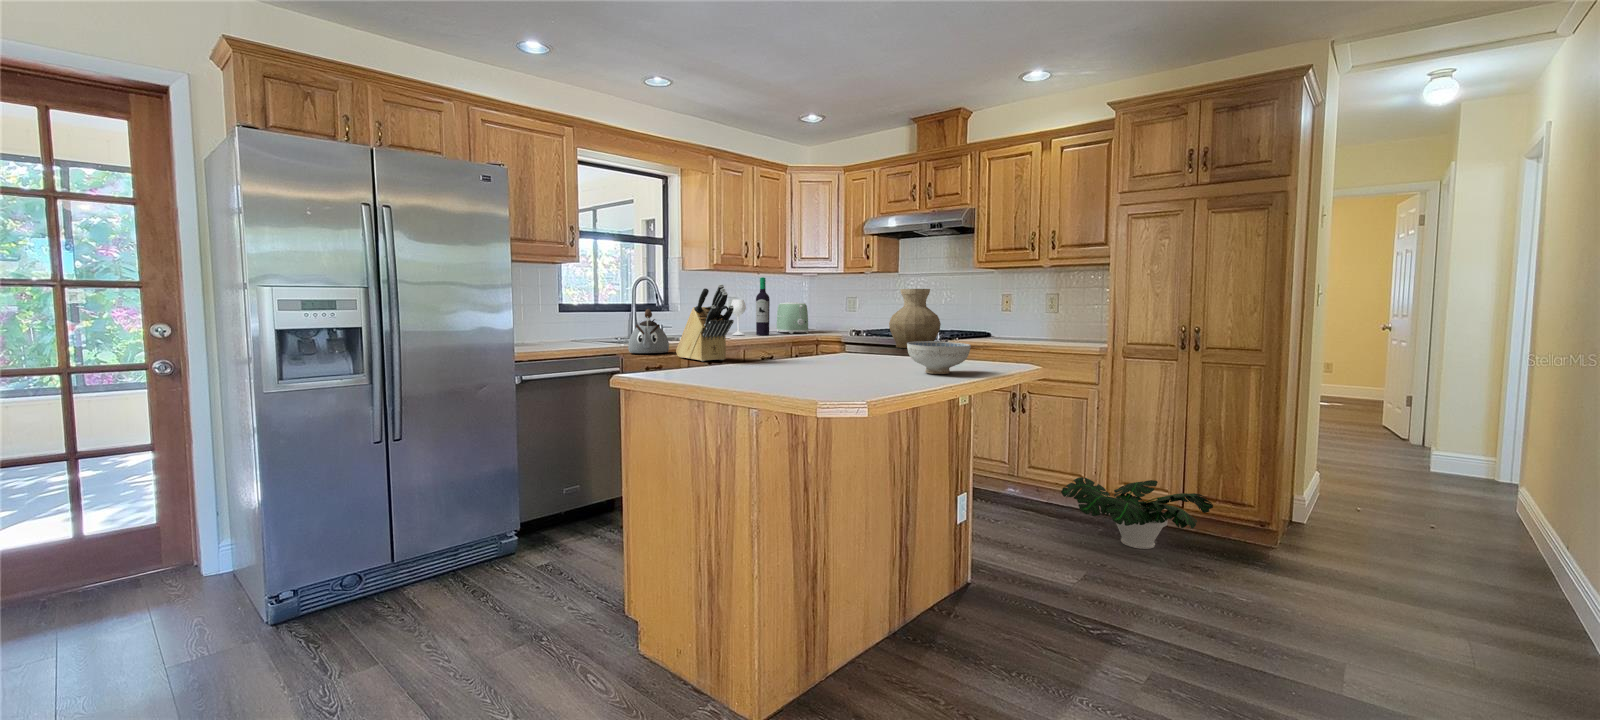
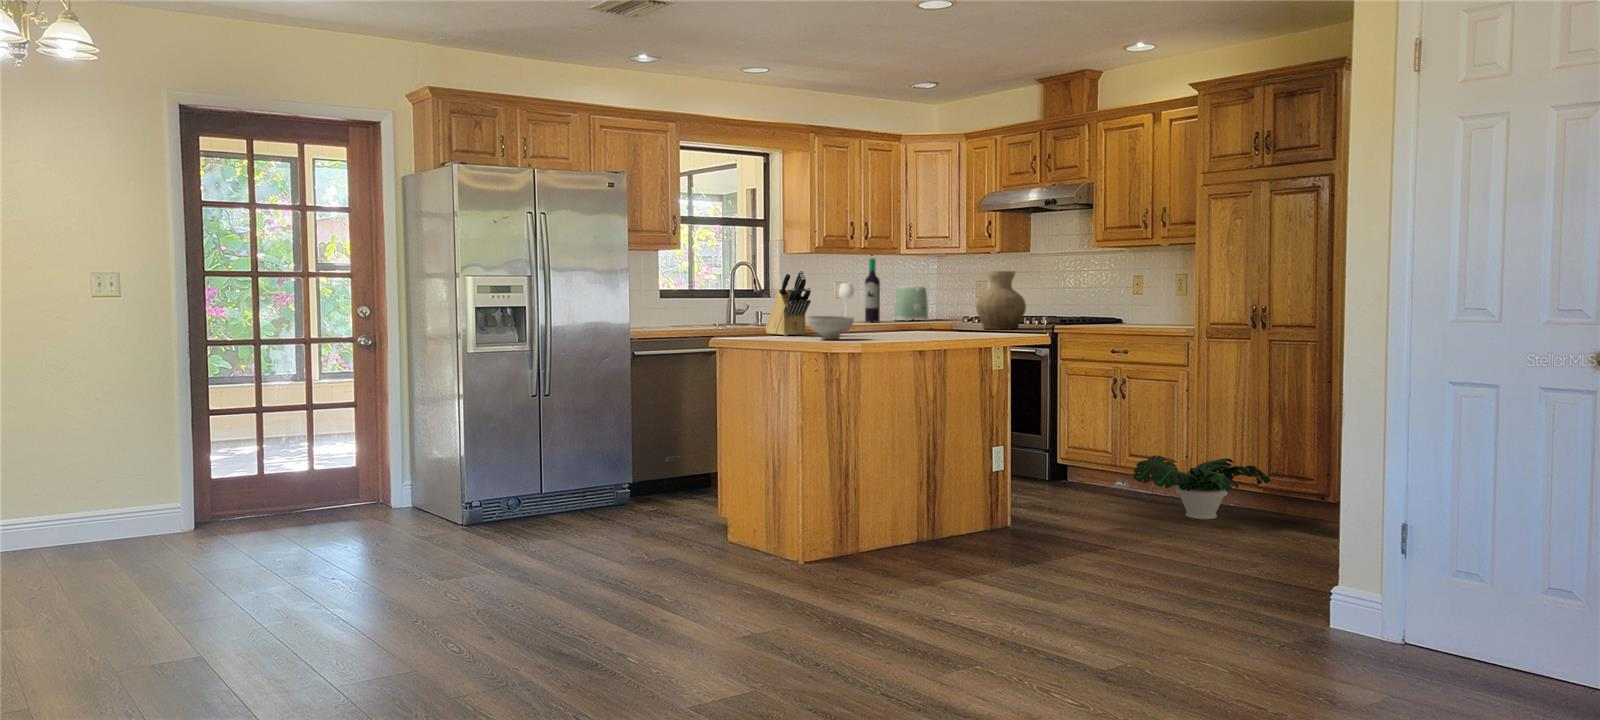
kettle: present [628,309,669,353] -> none [725,292,761,332]
ceramic bowl: present [907,341,971,374] -> present [807,316,854,339]

